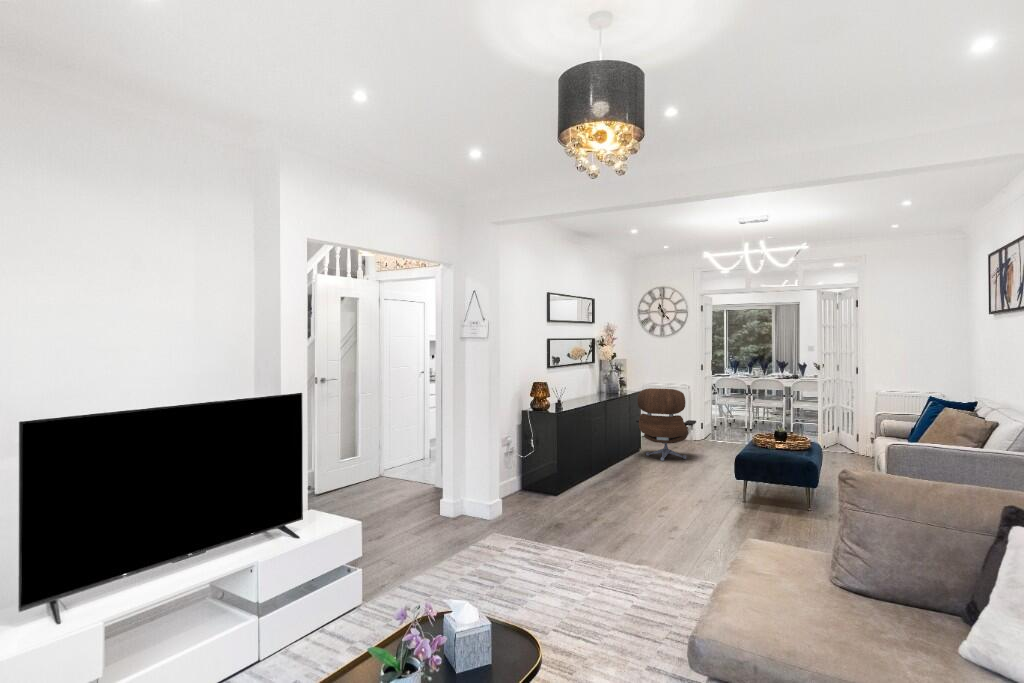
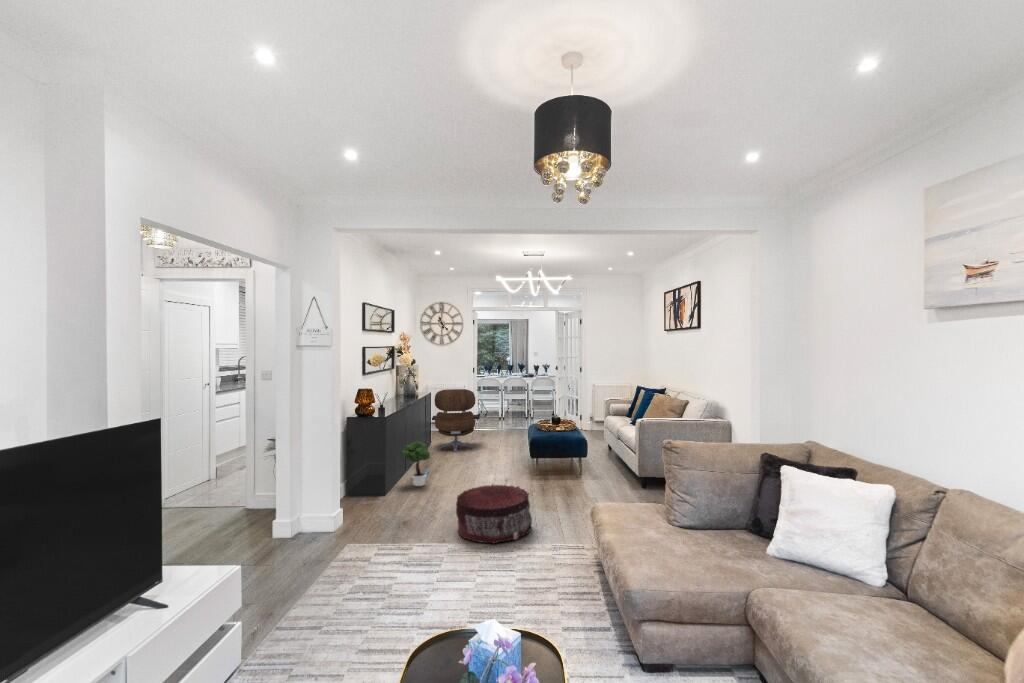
potted tree: none [579,442,618,492] -> present [401,441,430,486]
pouf: none [602,498,690,565] -> present [456,484,532,543]

